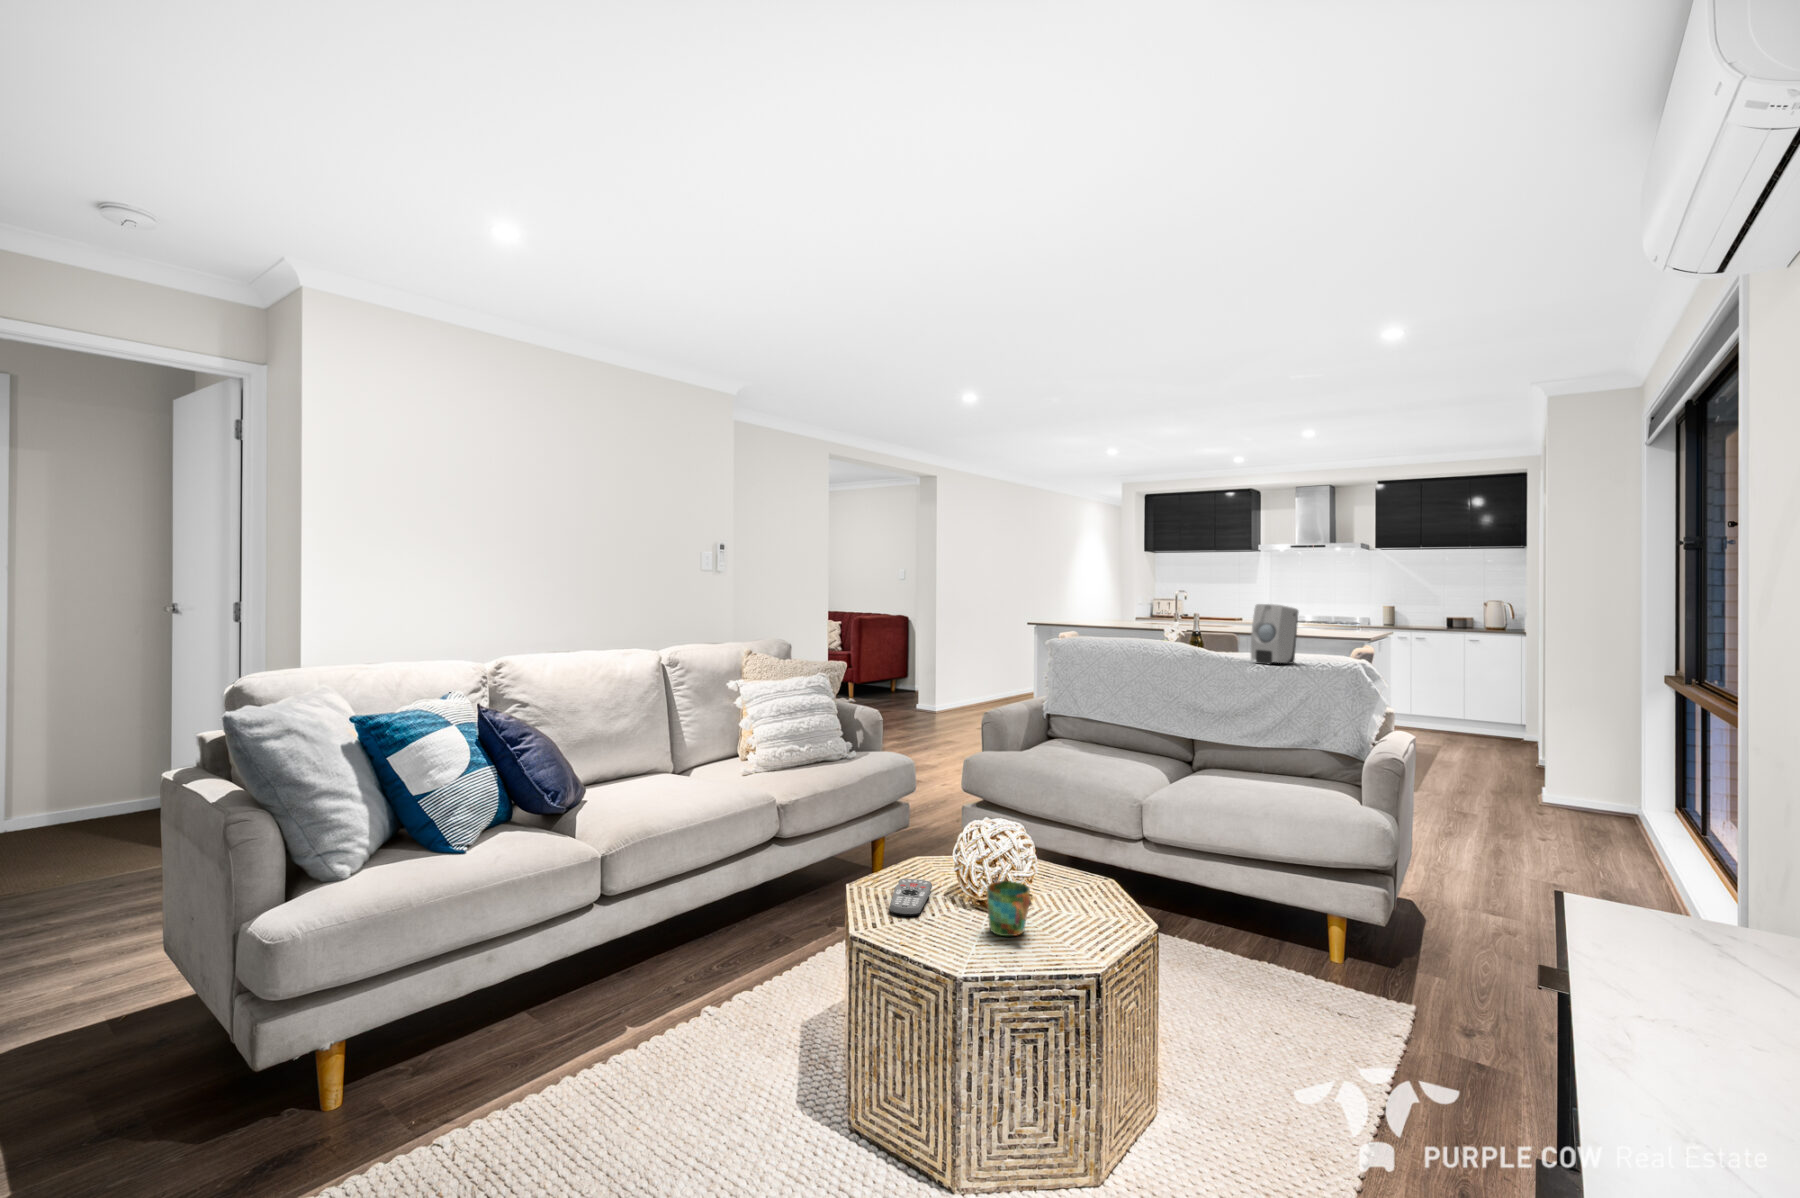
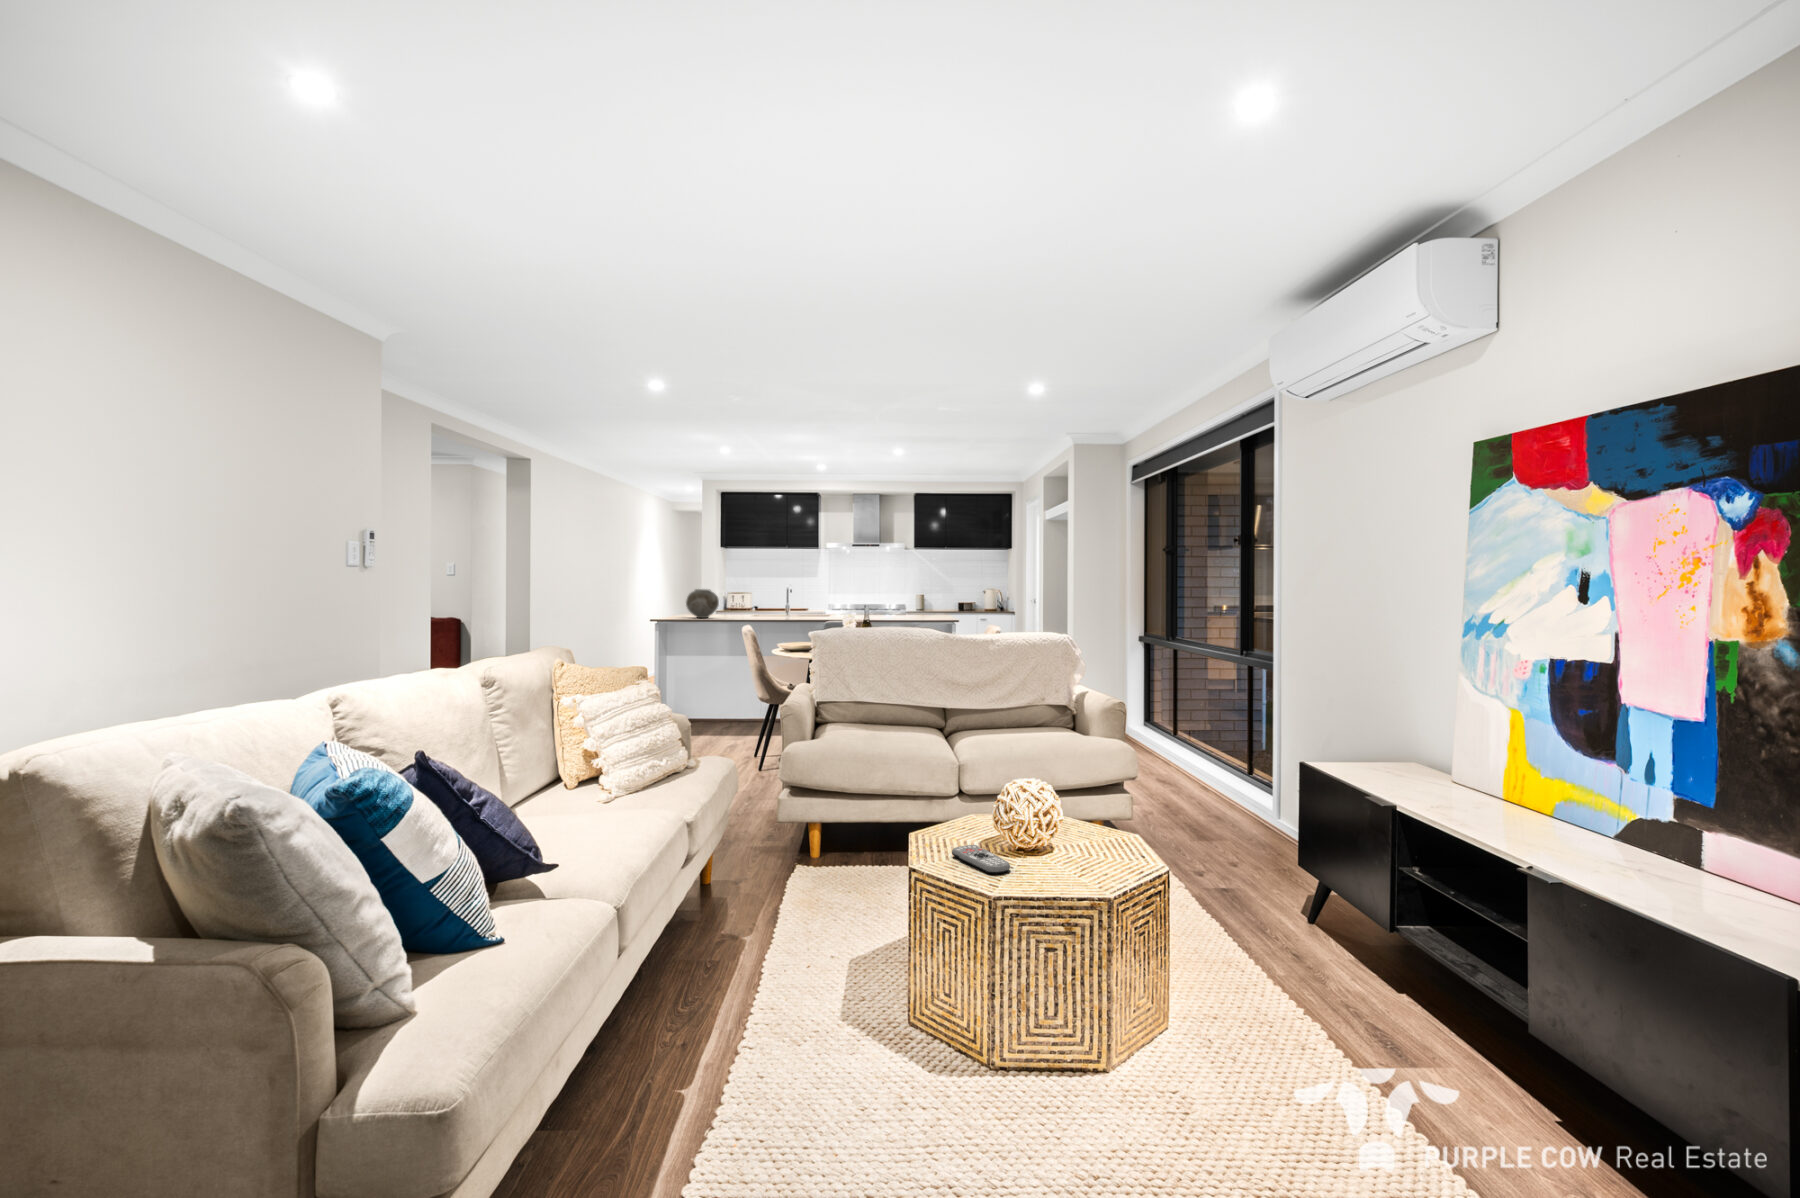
vase: none [1055,592,1088,622] -> present [686,589,719,618]
soap dispenser: present [1251,604,1298,664] -> none [982,597,1006,643]
mug: present [986,881,1030,936] -> none [1062,824,1105,866]

